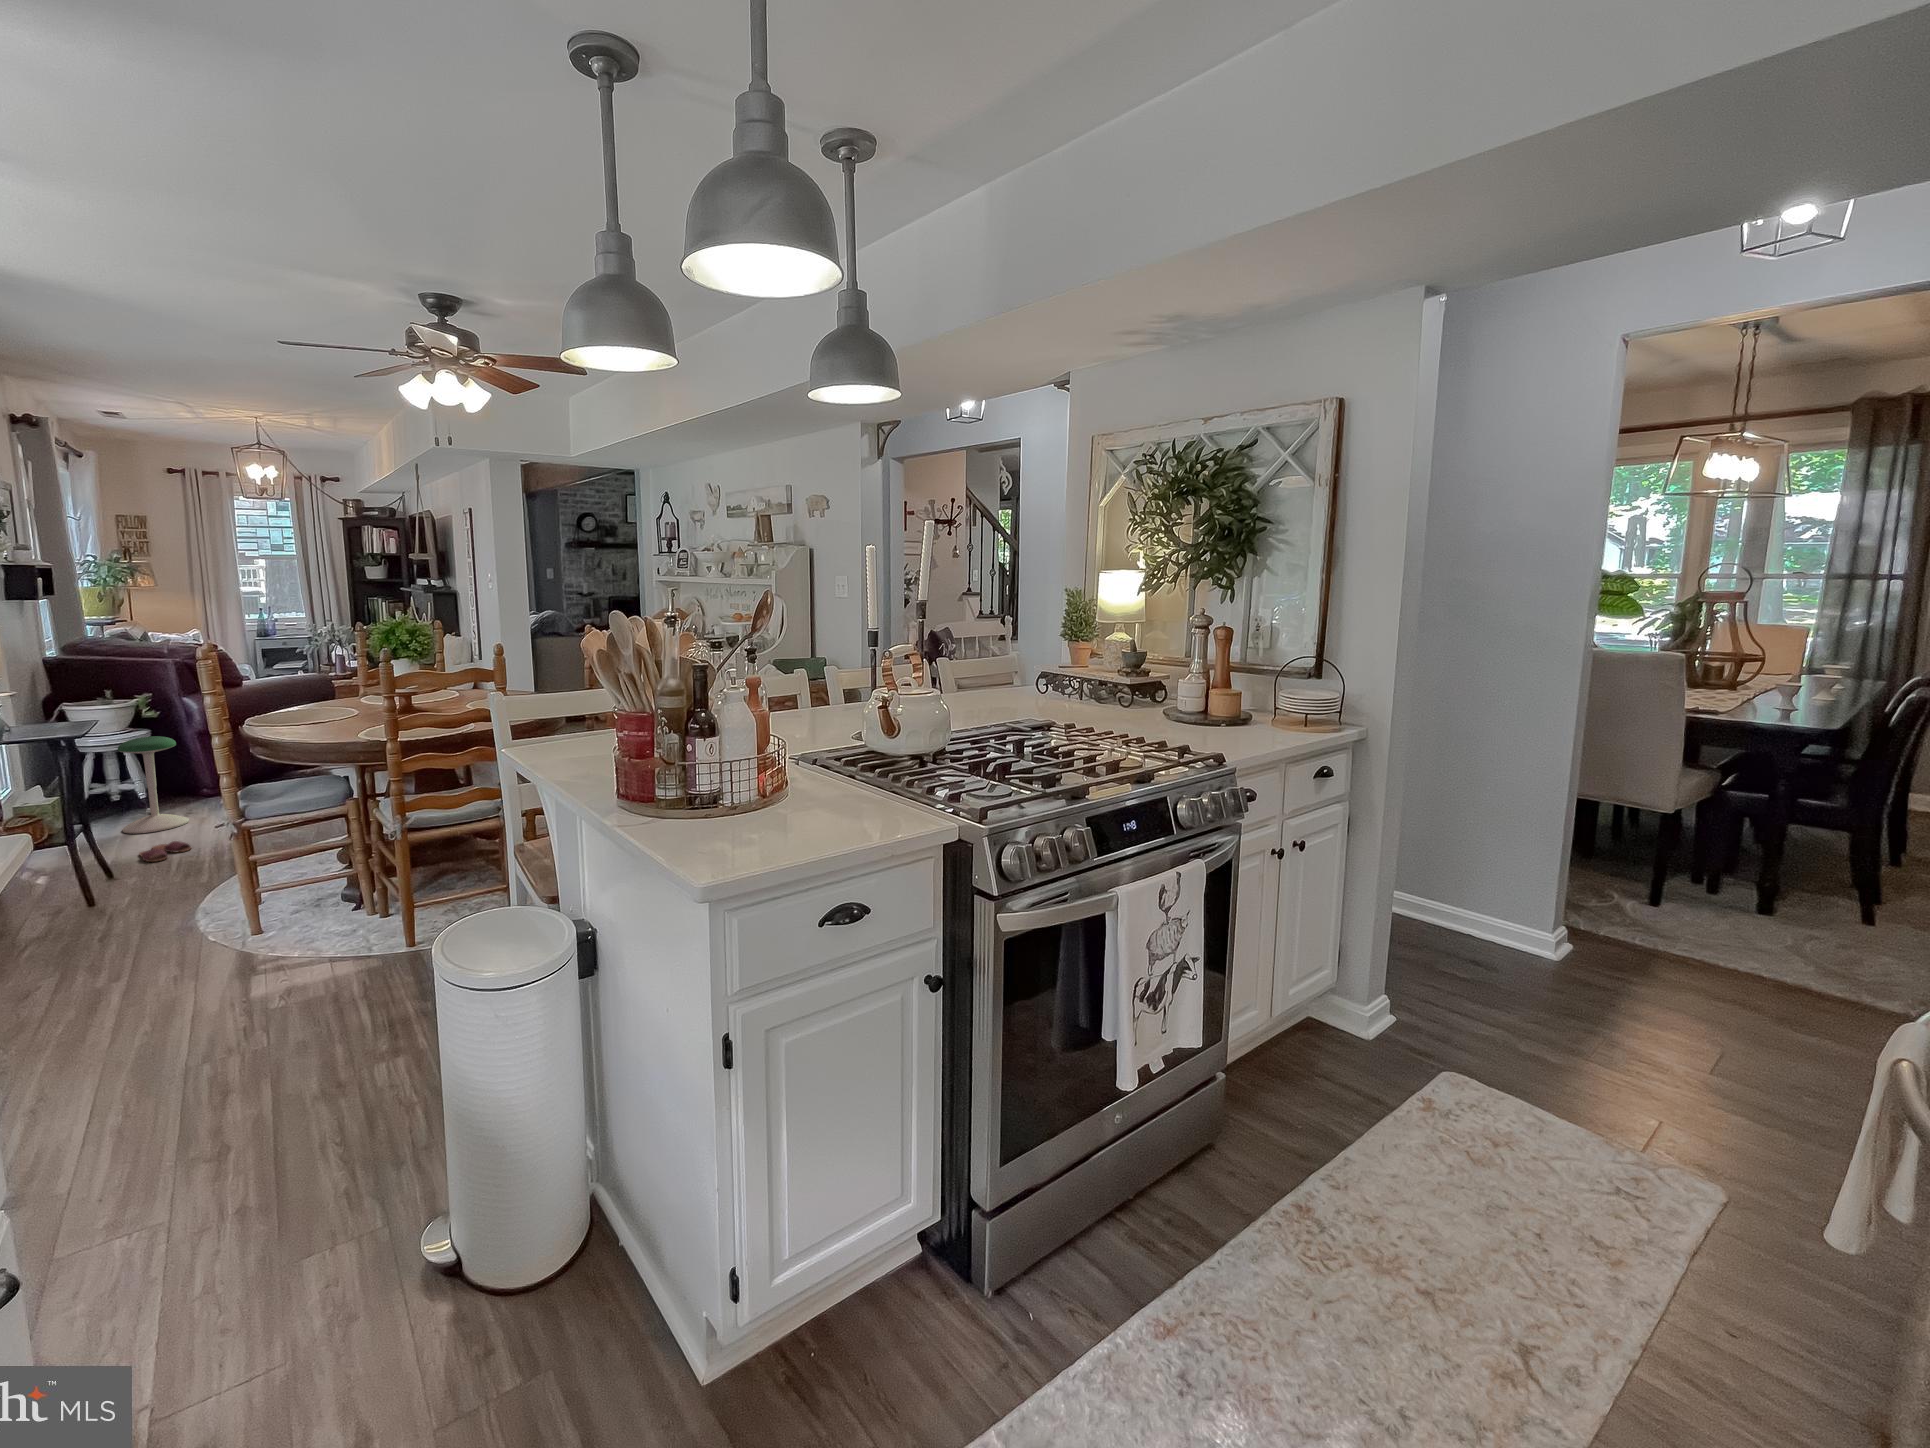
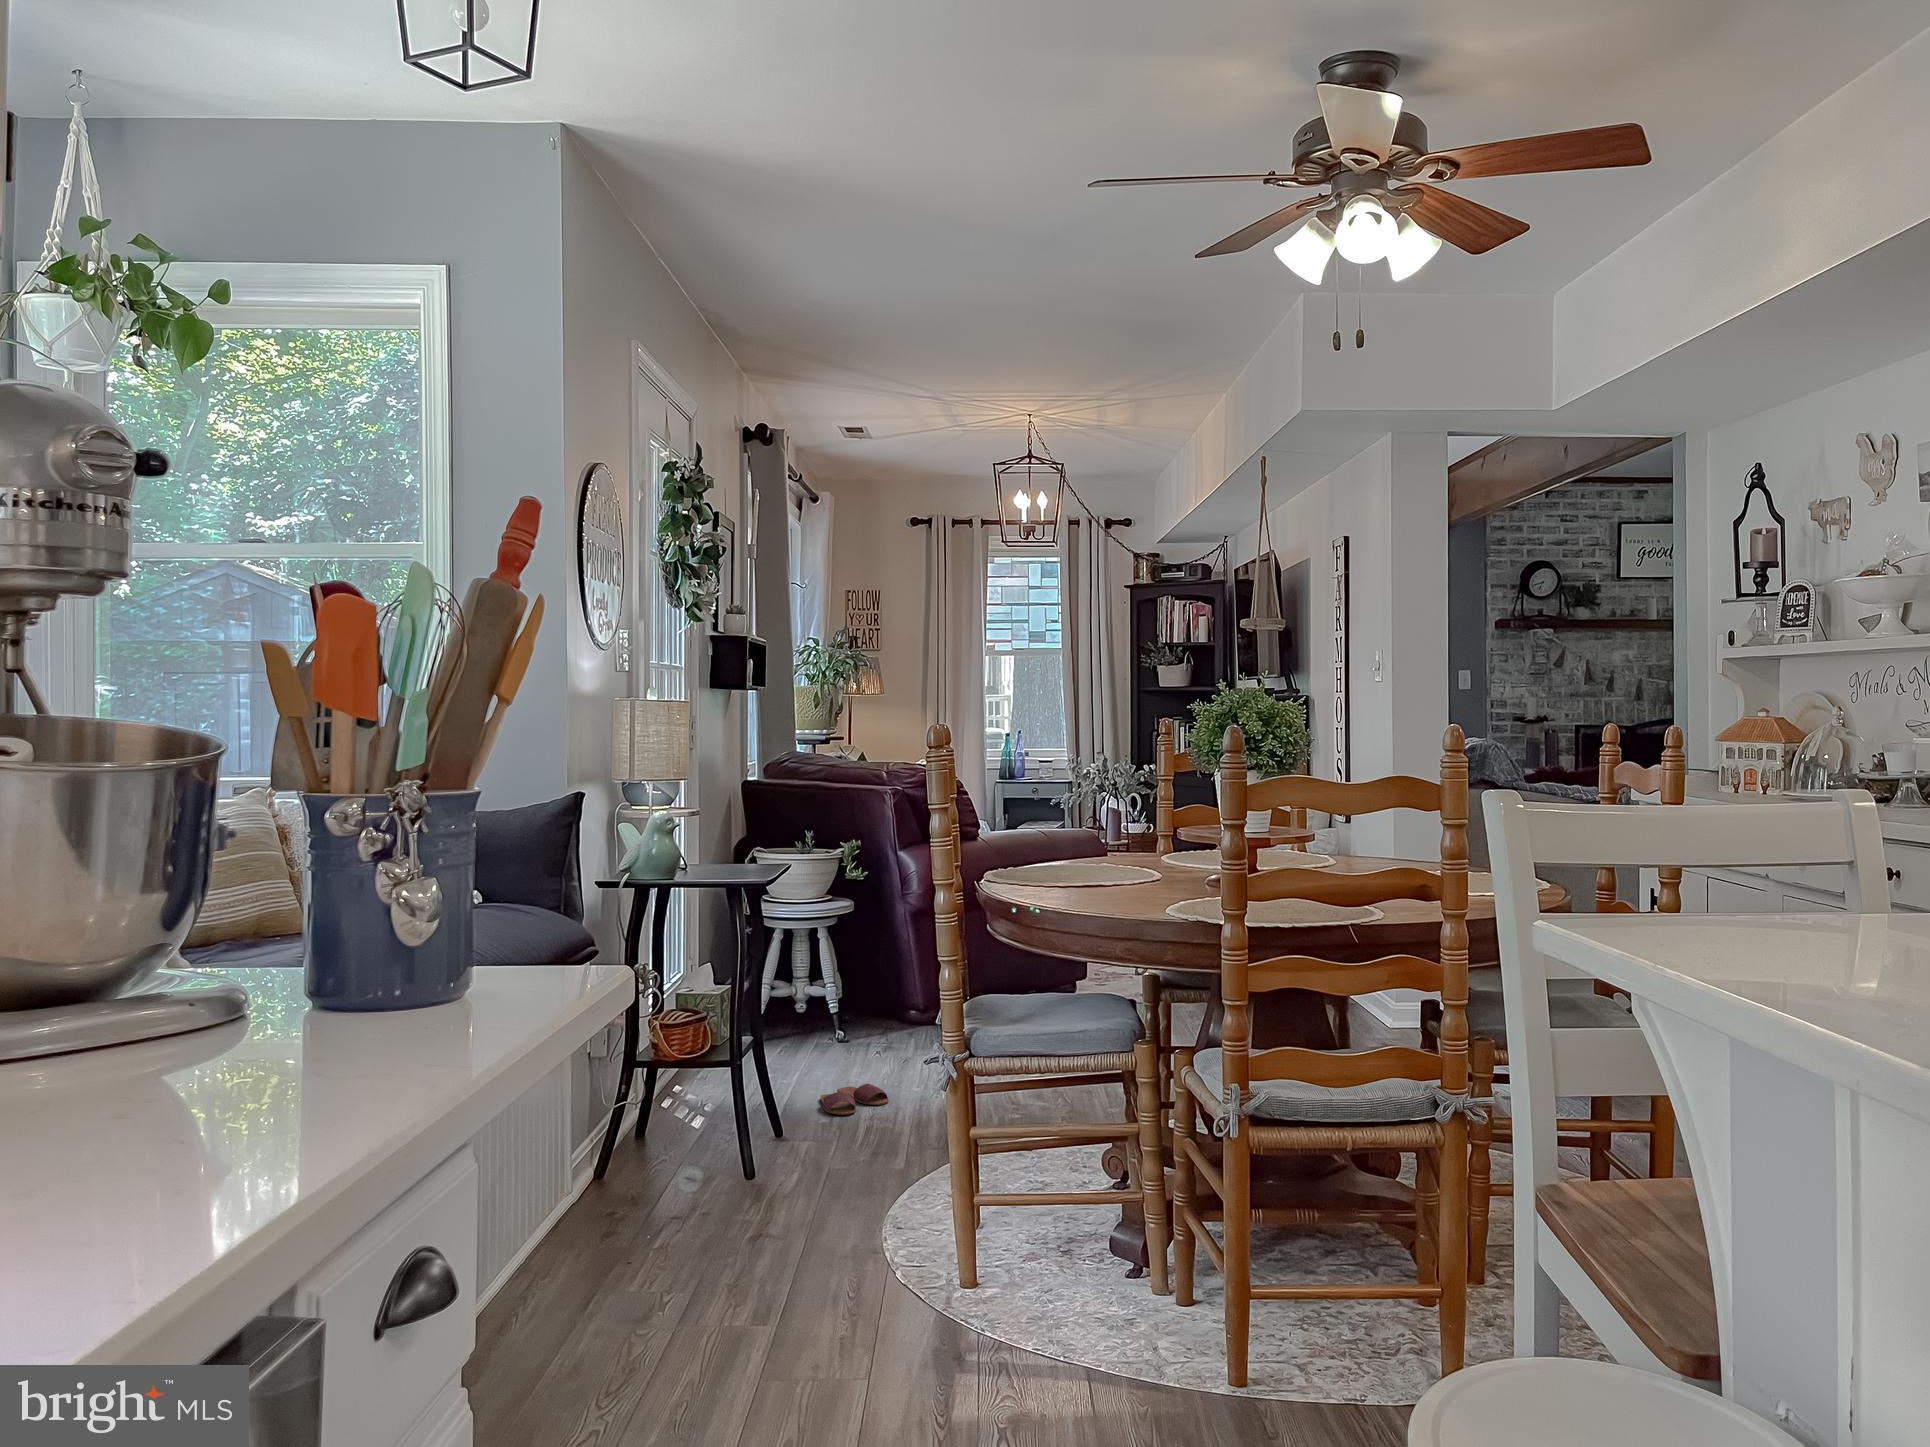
stool: present [118,736,189,834] -> none [806,904,891,1064]

